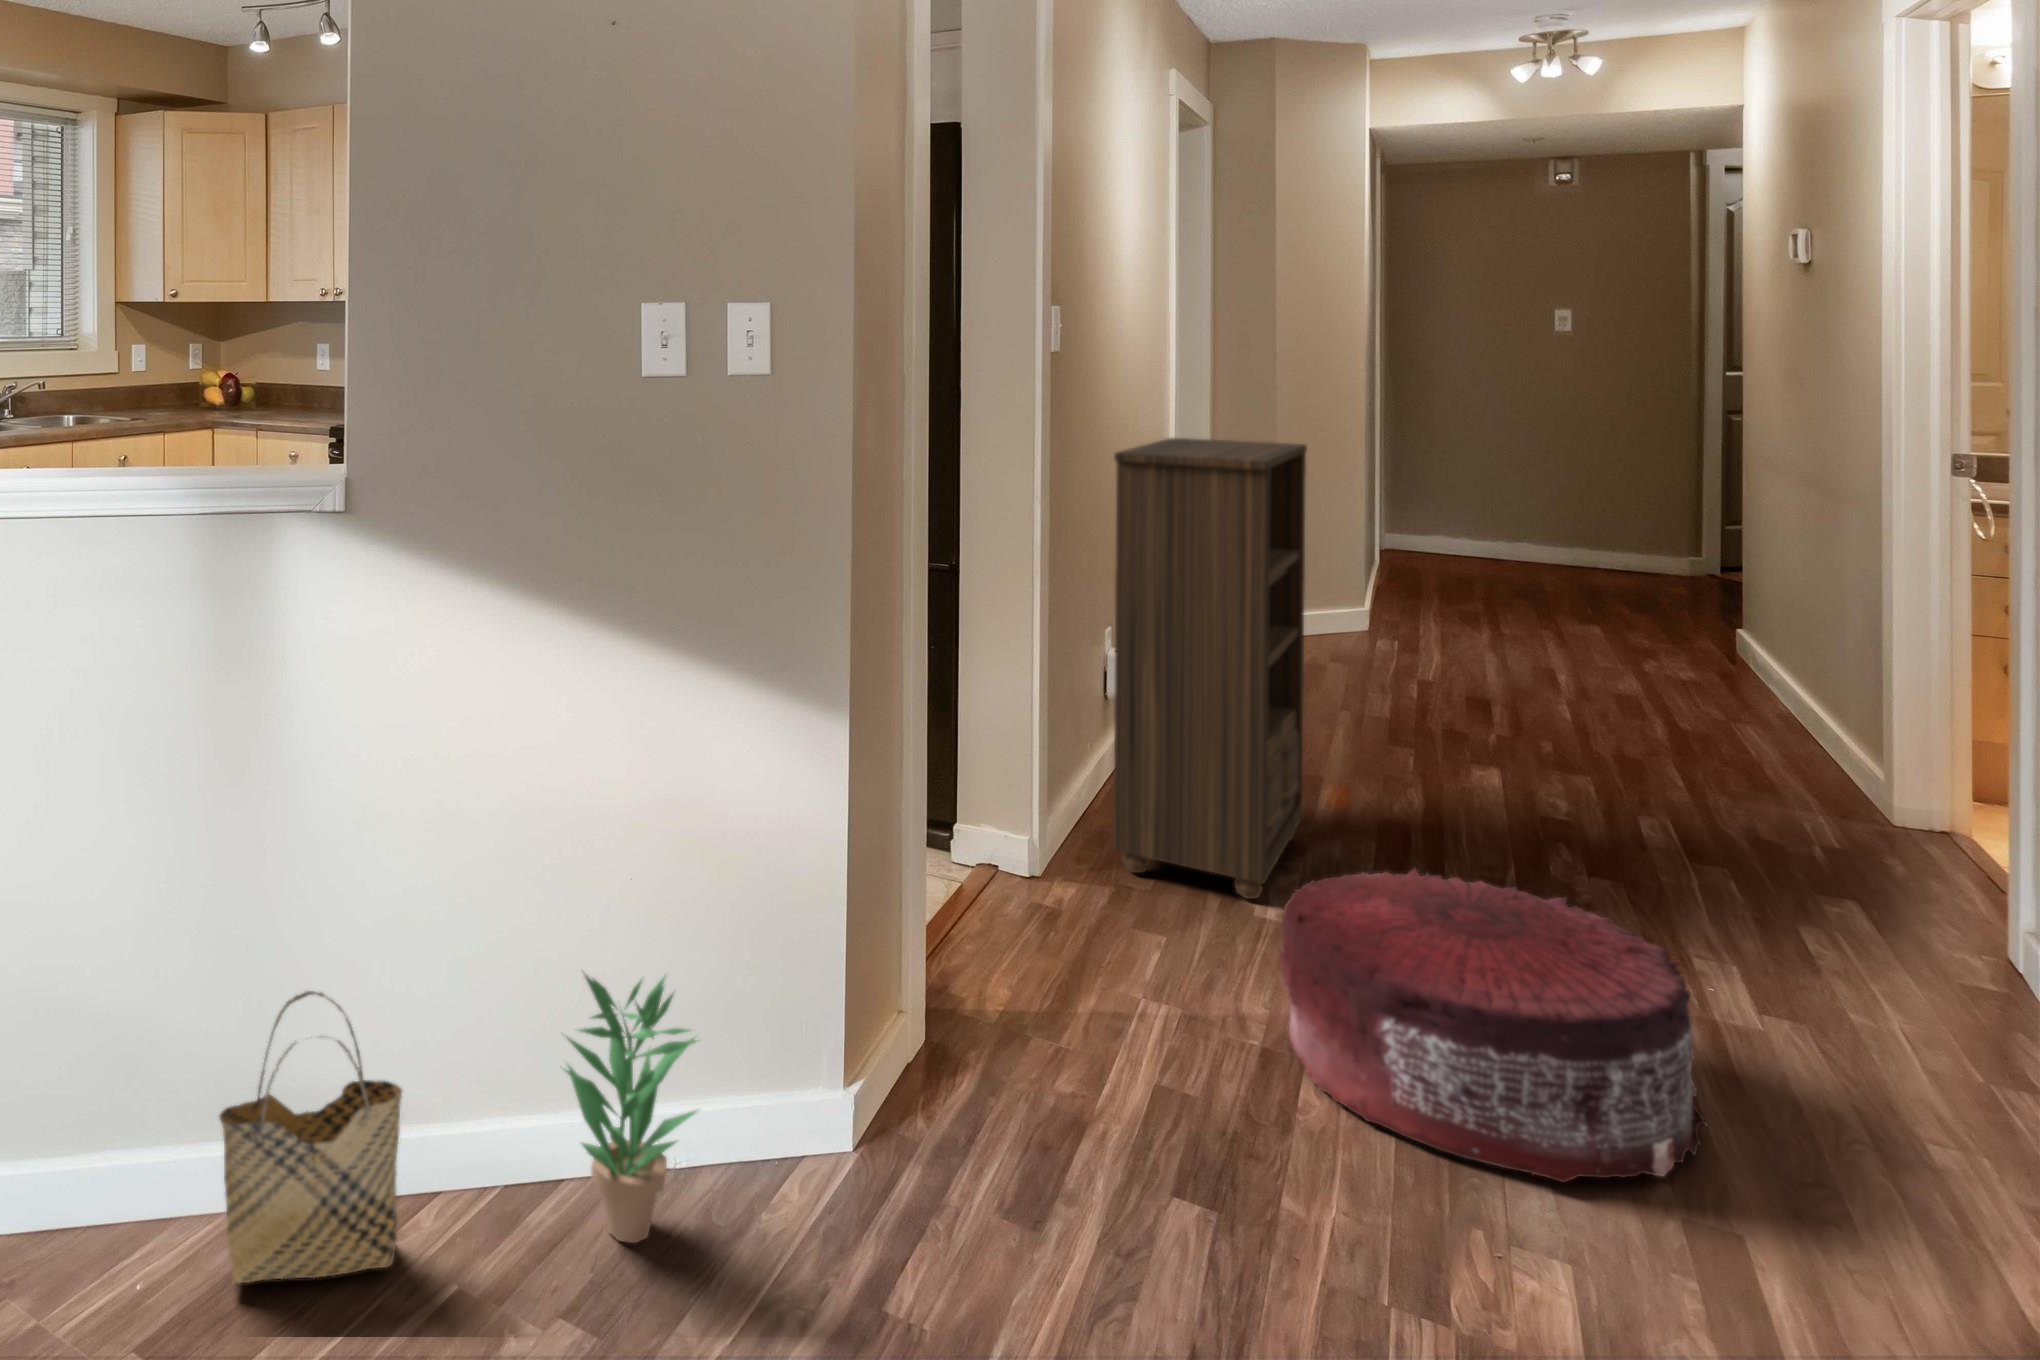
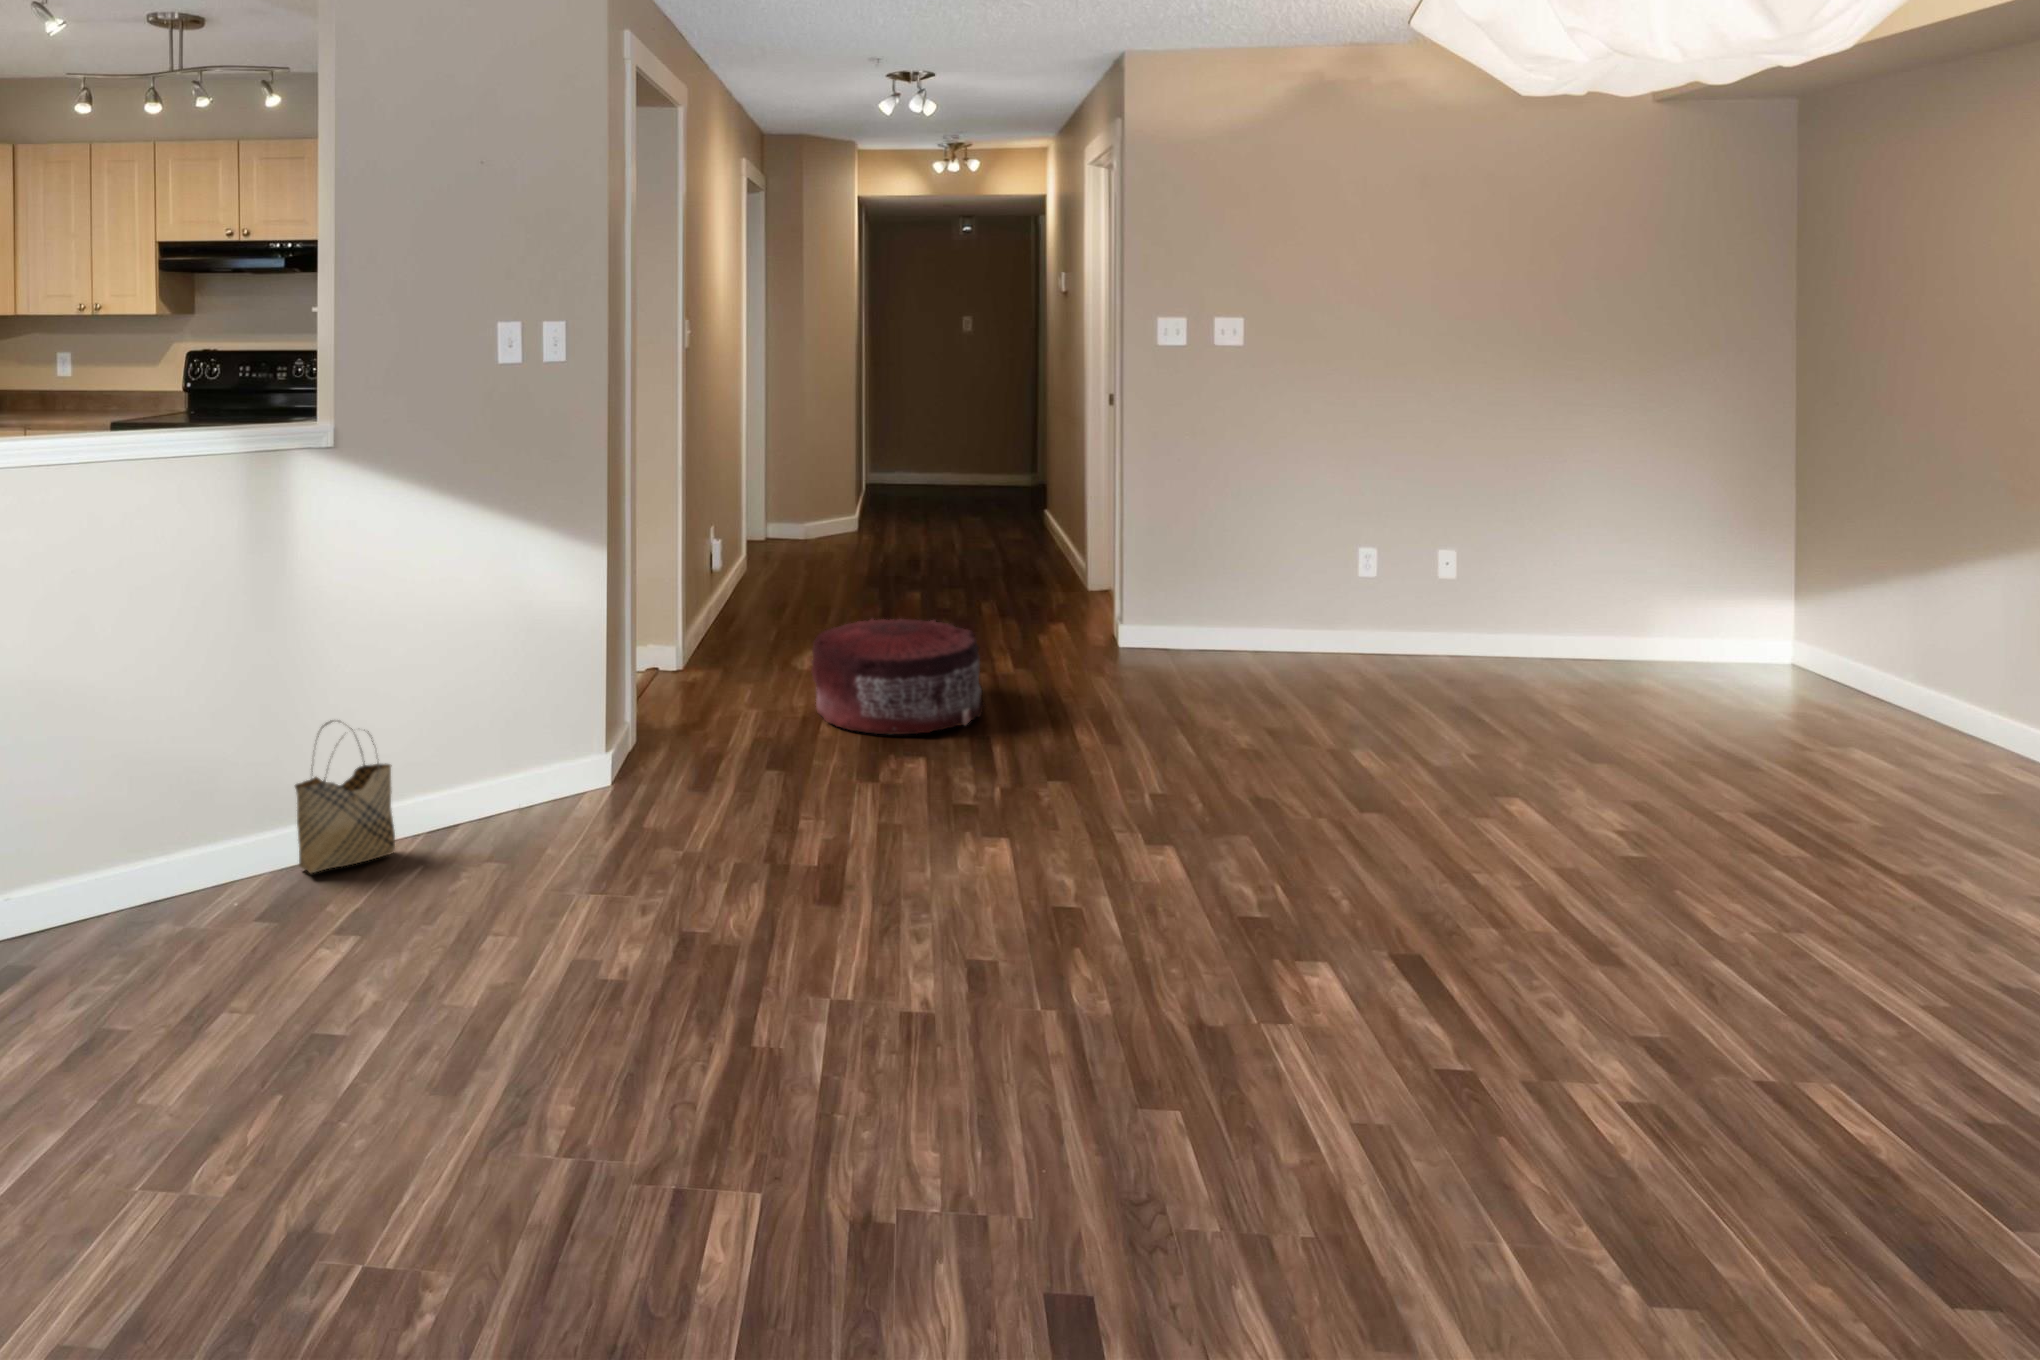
bookshelf: present [1113,438,1307,899] -> none [721,402,821,664]
potted plant: present [562,971,697,1243] -> none [471,680,553,827]

